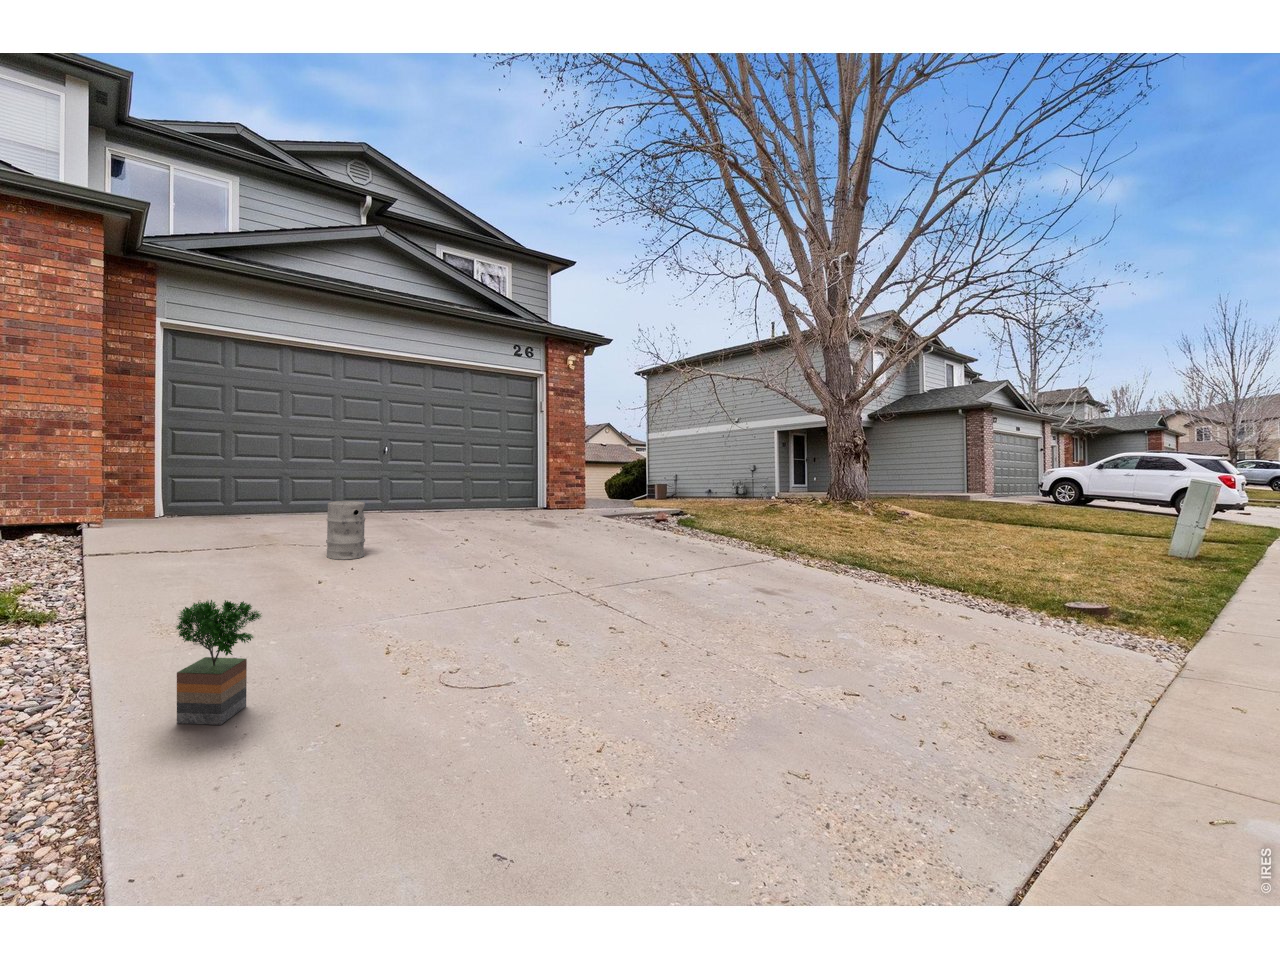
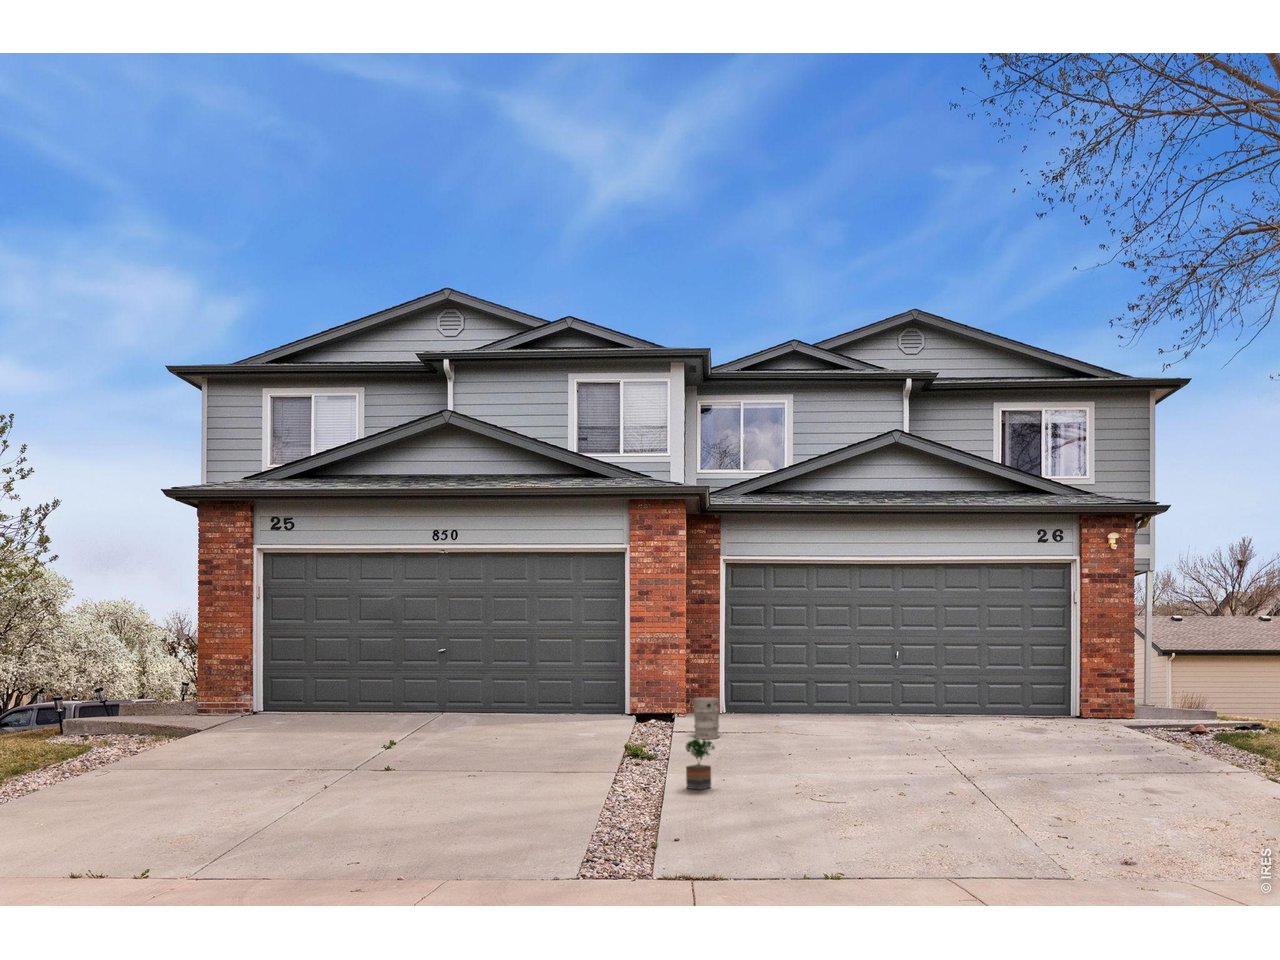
trash can: present [326,501,365,560] -> present [694,697,719,739]

